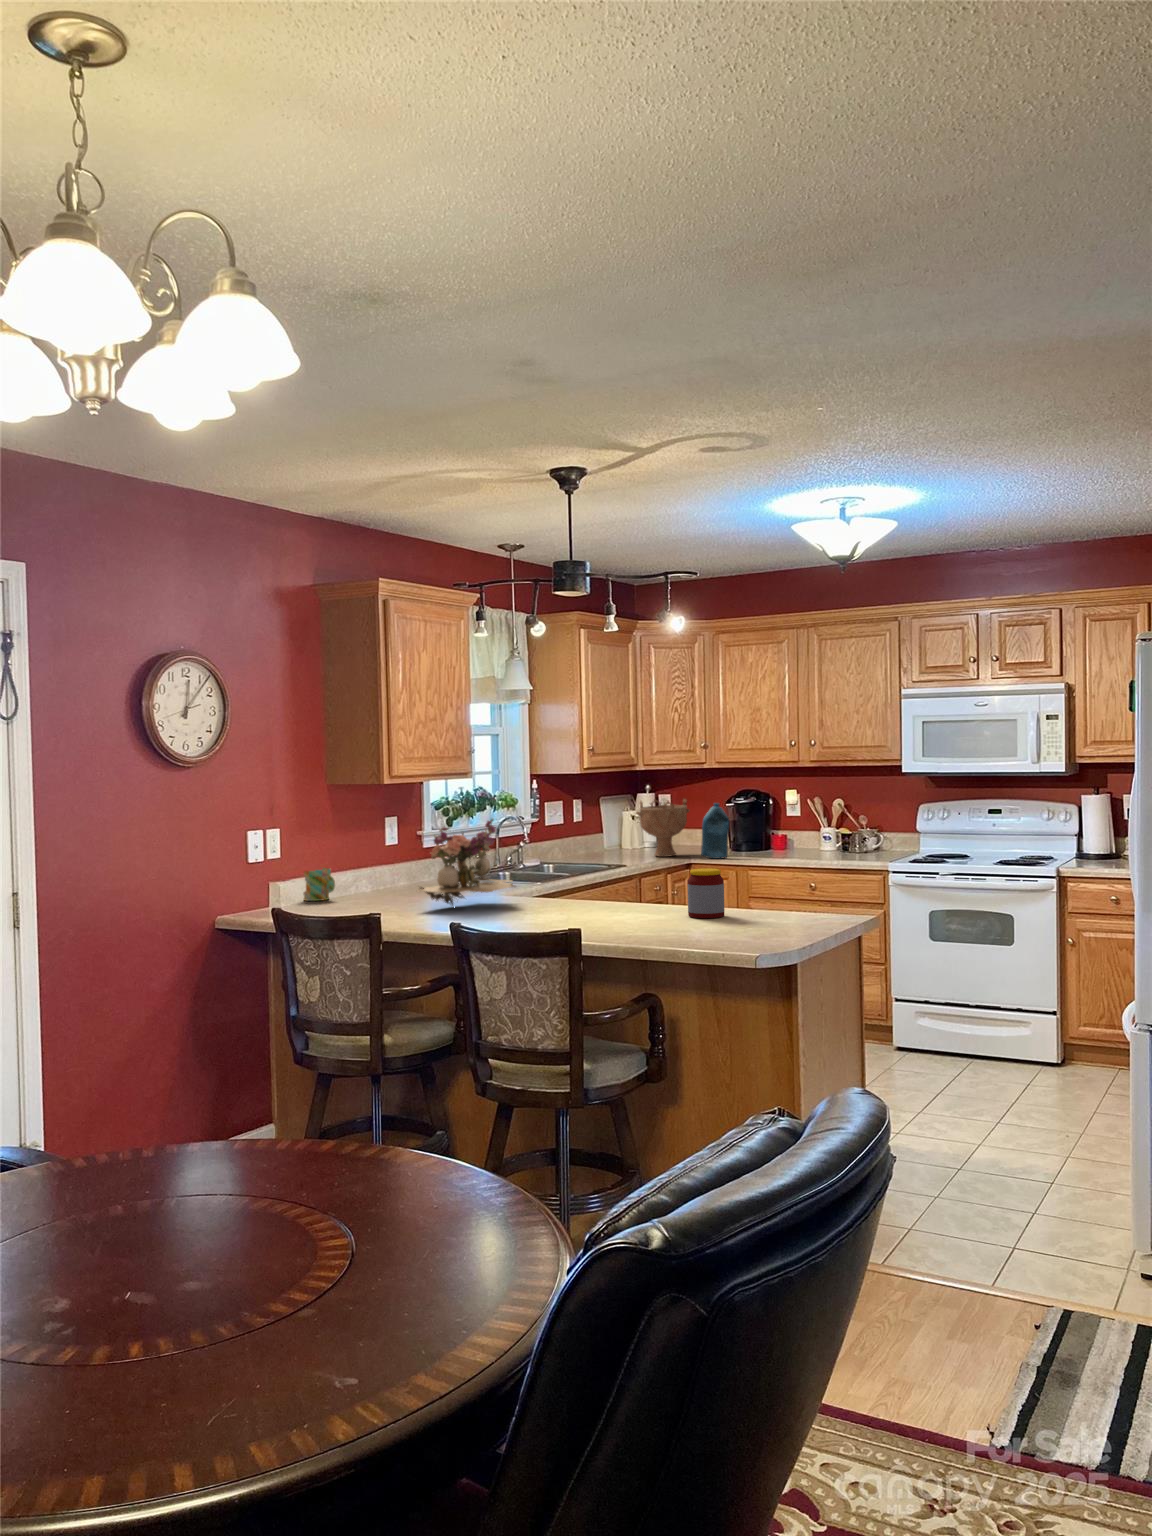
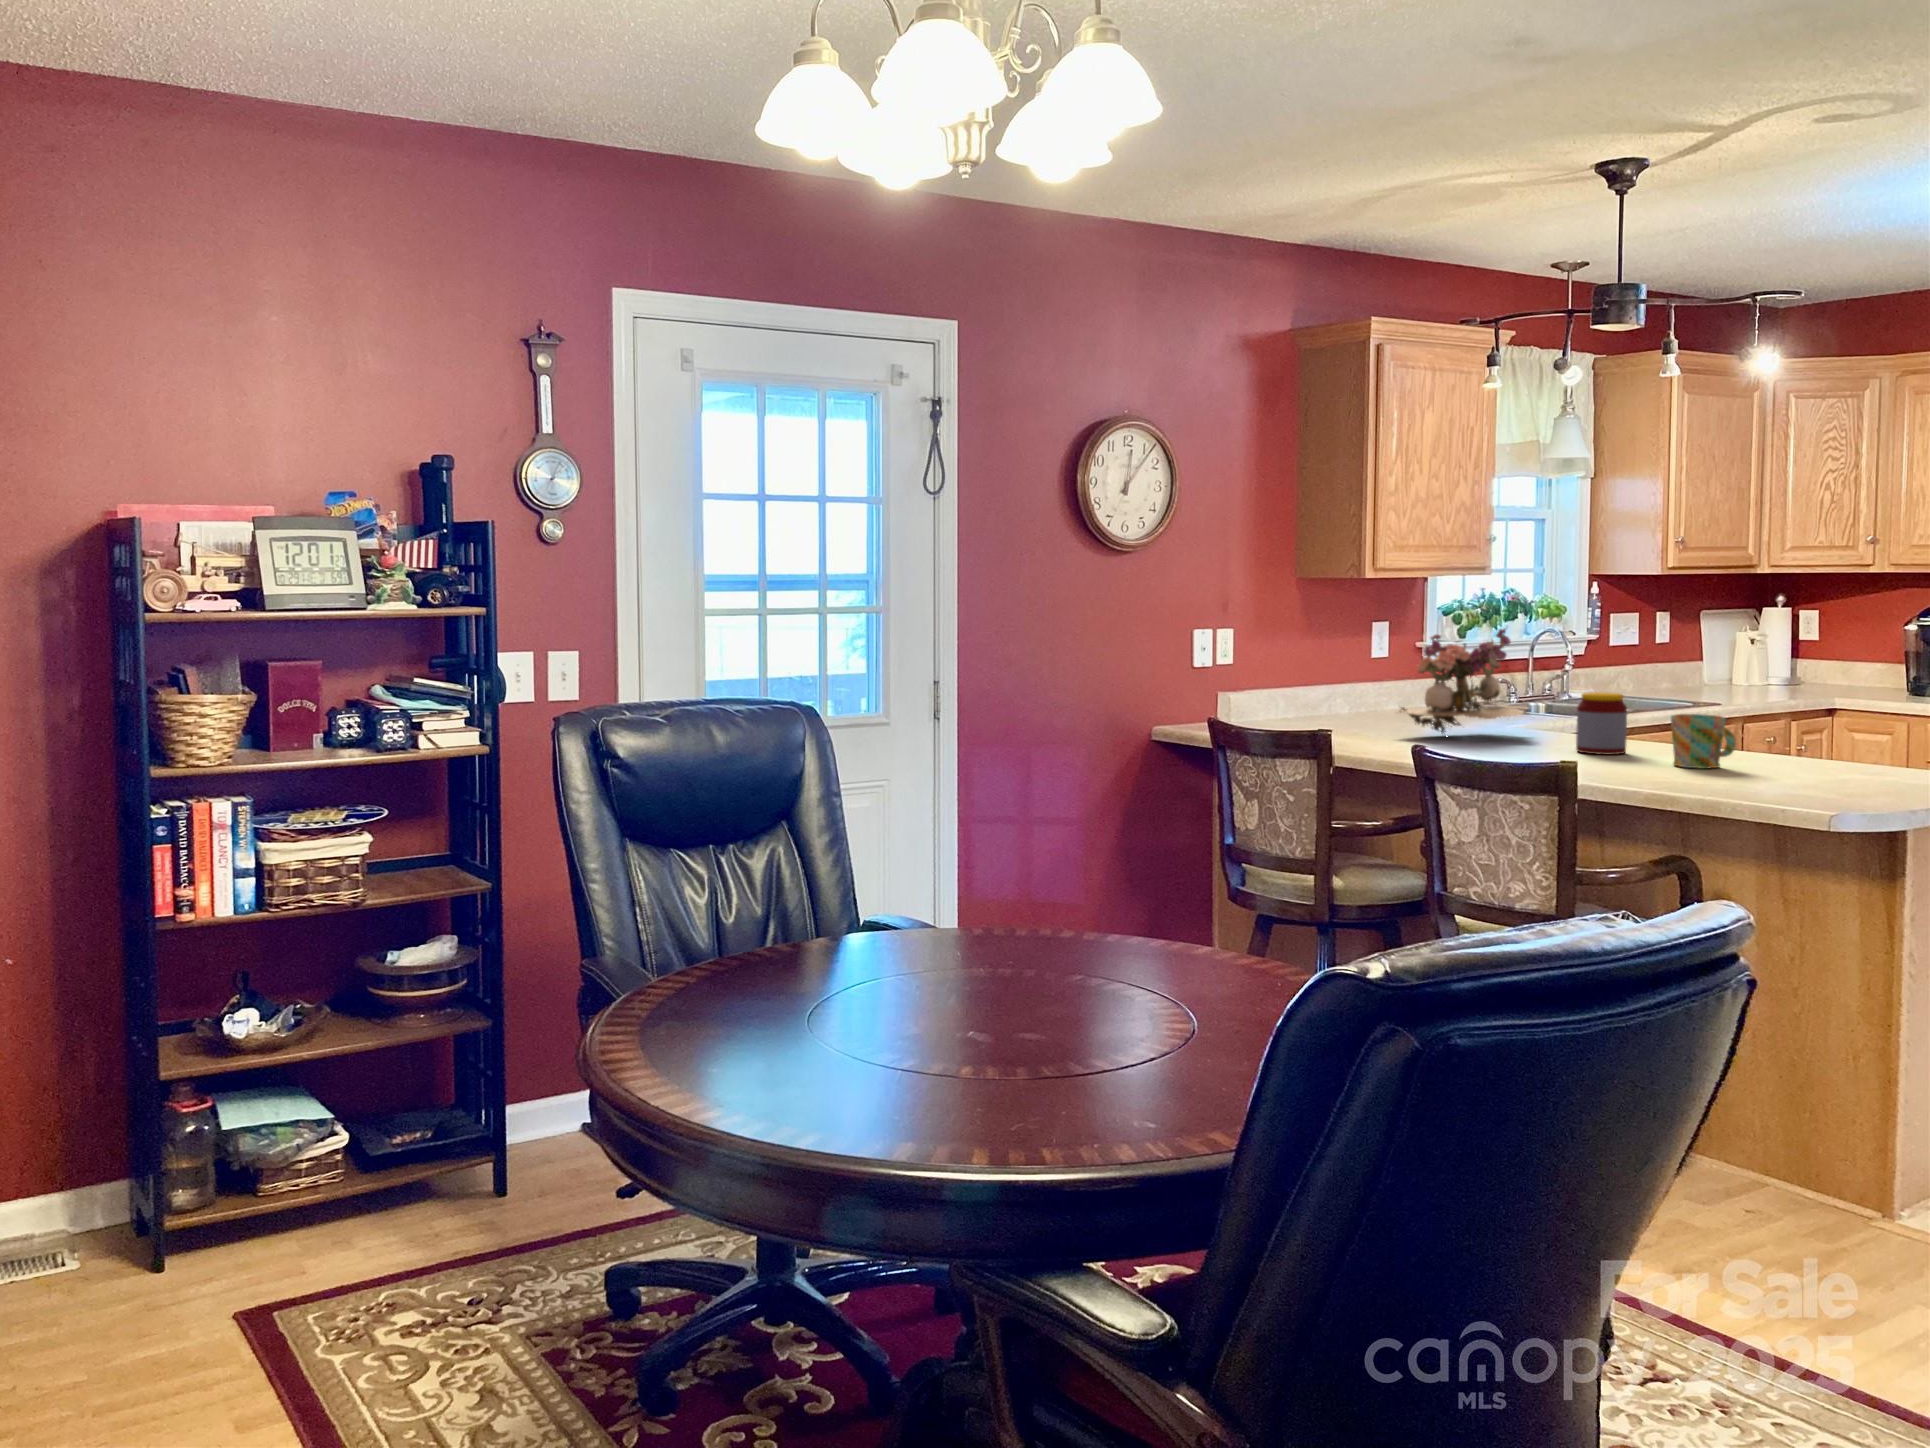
decorative bowl: present [637,799,690,856] -> none [1752,614,1840,697]
bottle: present [701,803,729,859] -> none [1851,622,1903,703]
mug: present [304,868,335,901] -> present [1670,714,1736,769]
jar: present [688,868,724,918] -> present [1576,692,1627,755]

